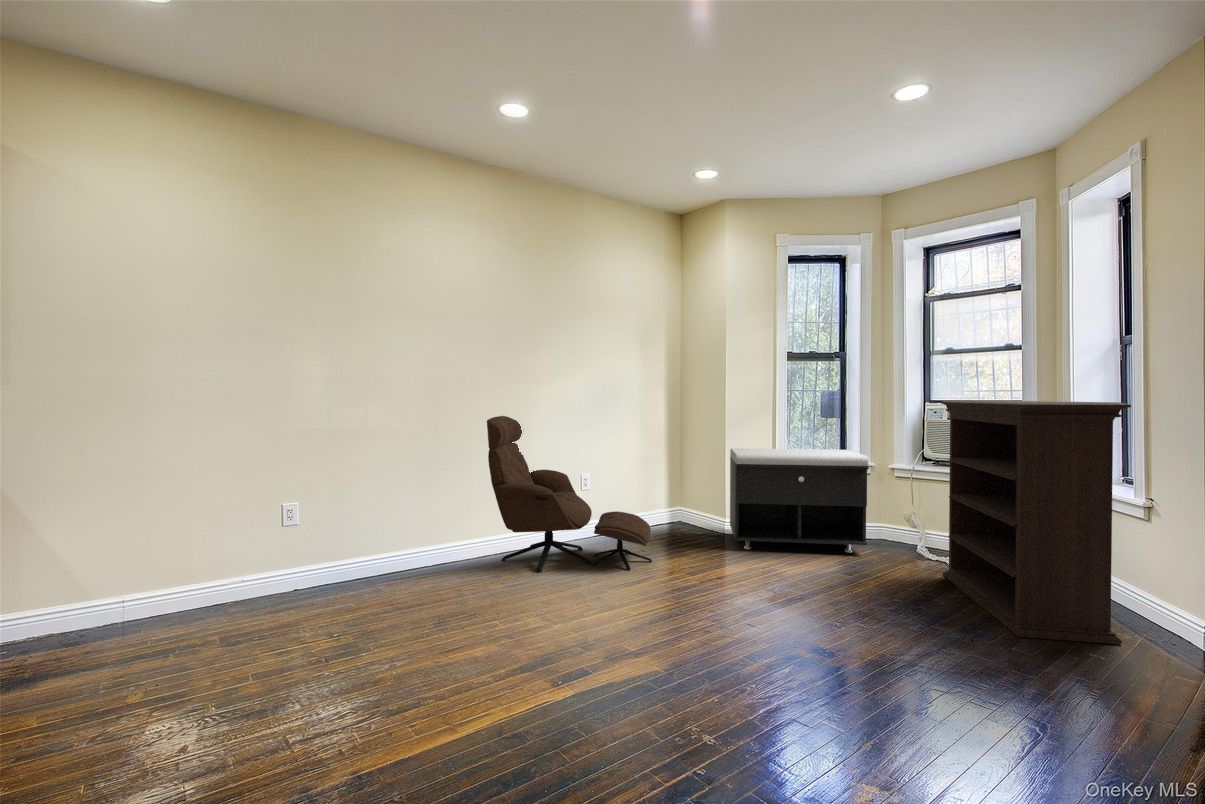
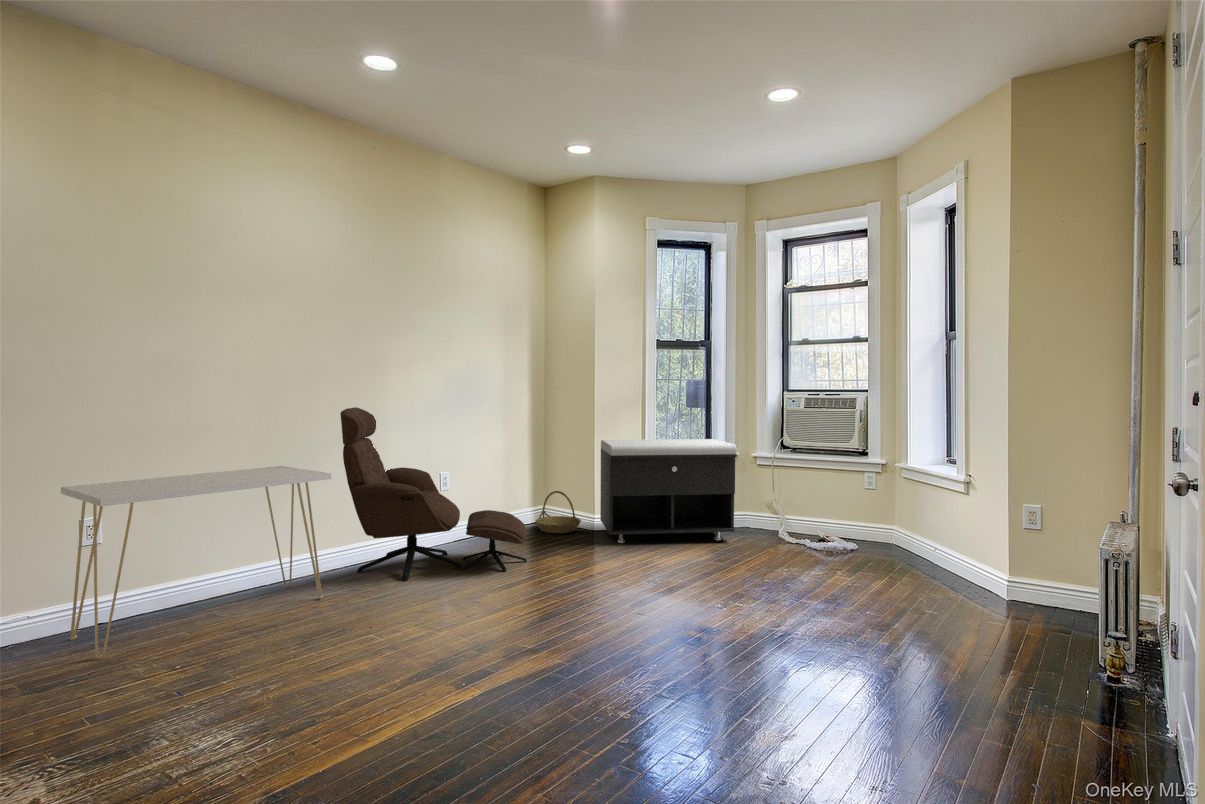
bookshelf: present [941,400,1131,644] -> none [802,390,956,602]
console table: none [265,466,472,622] -> present [61,466,331,658]
basket: none [668,495,711,536] -> present [536,491,581,533]

